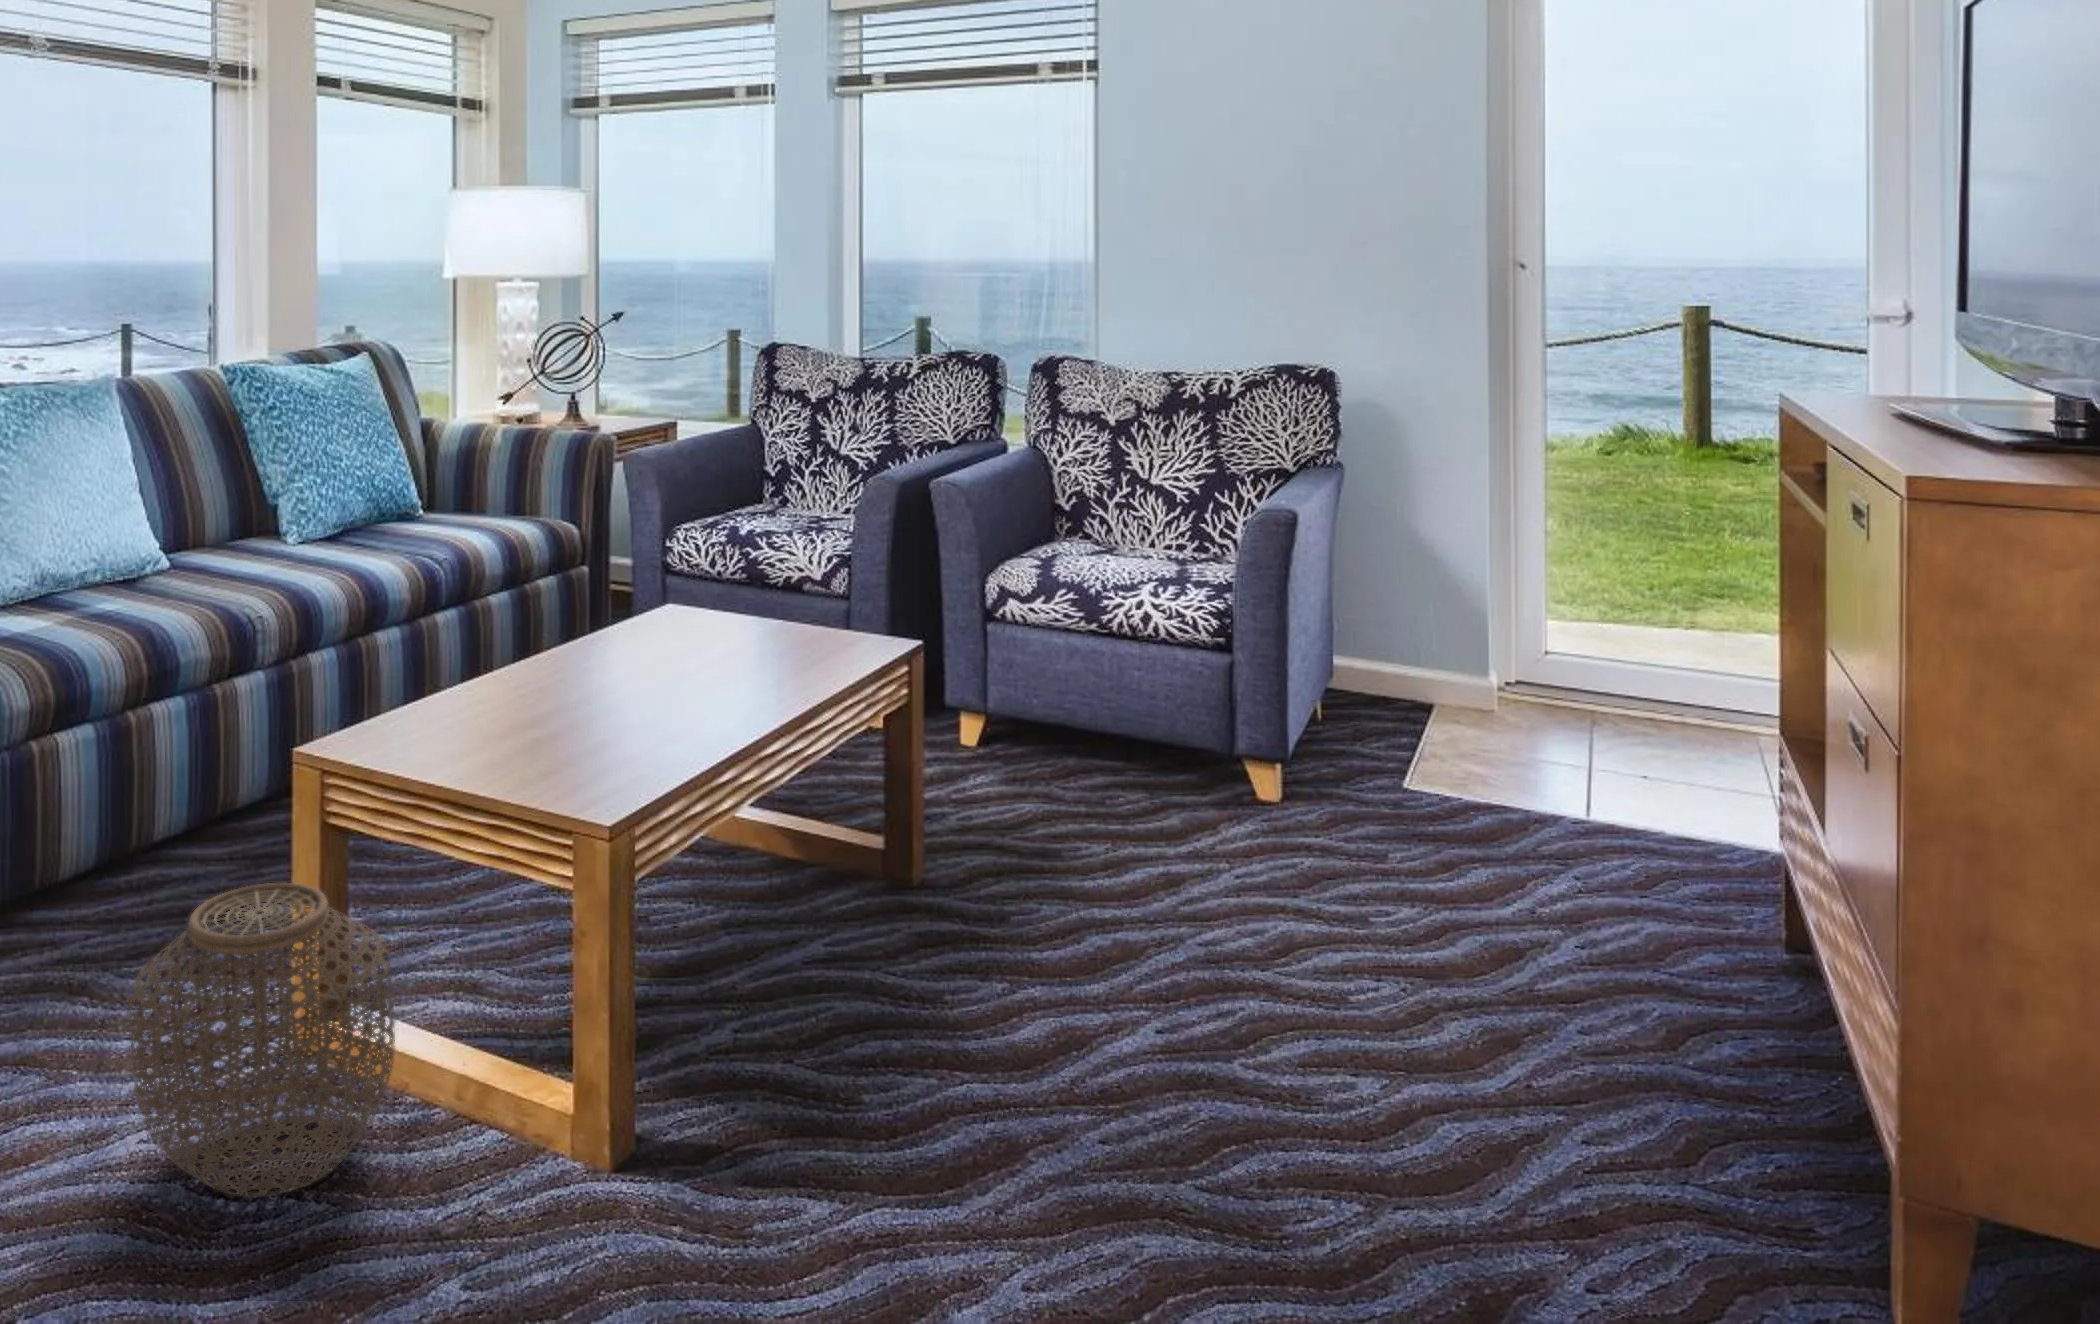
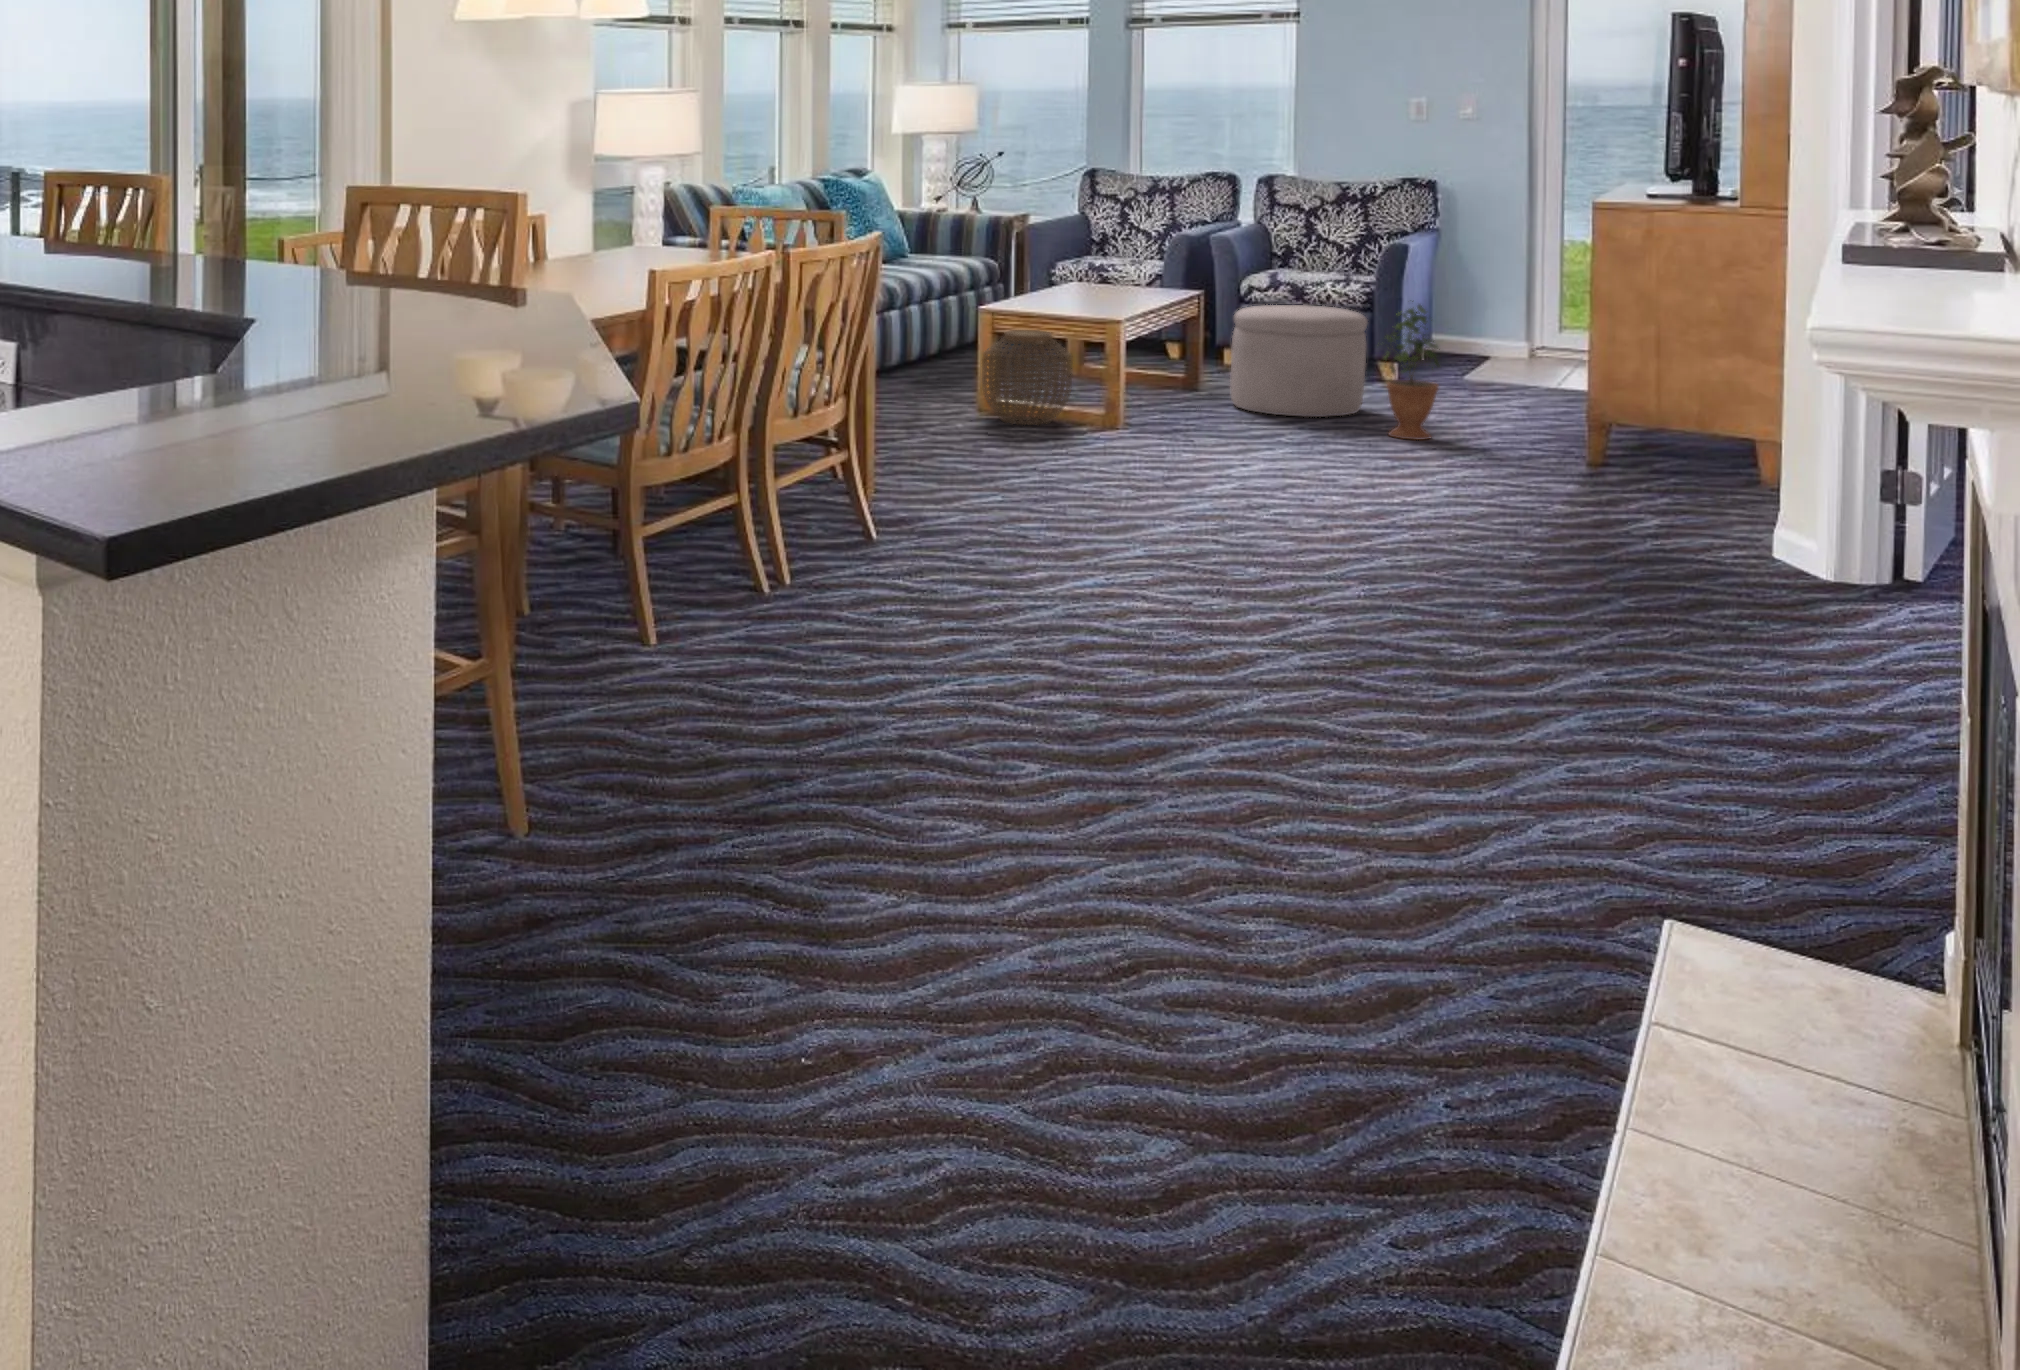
ottoman: none [888,712,1203,1060] -> present [1230,305,1368,417]
potted plant: none [1219,802,1404,1249] -> present [1378,301,1440,440]

